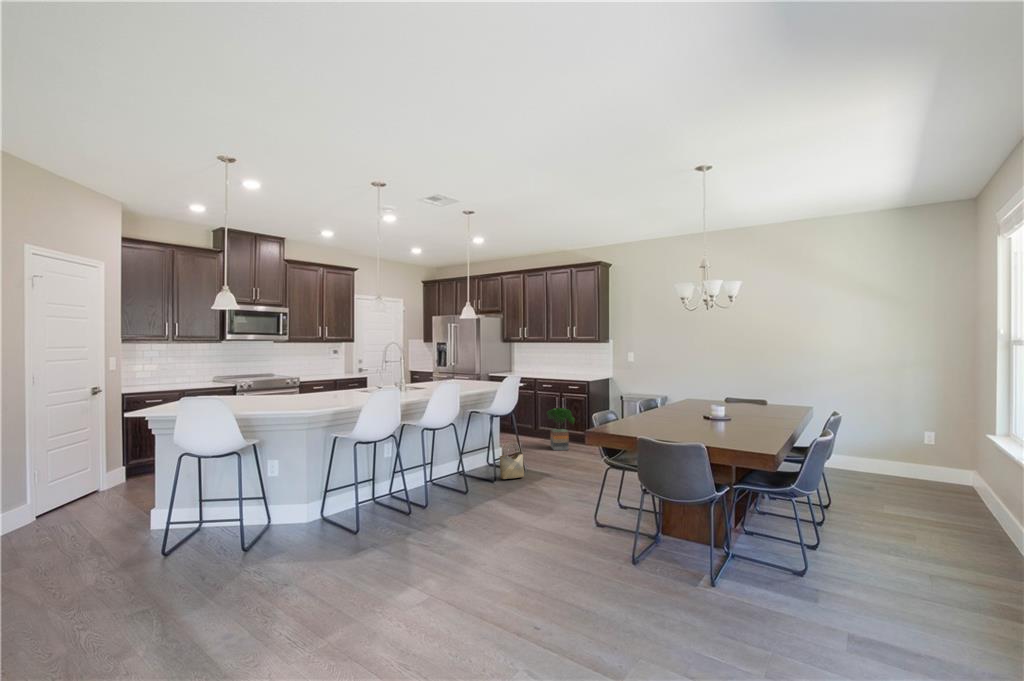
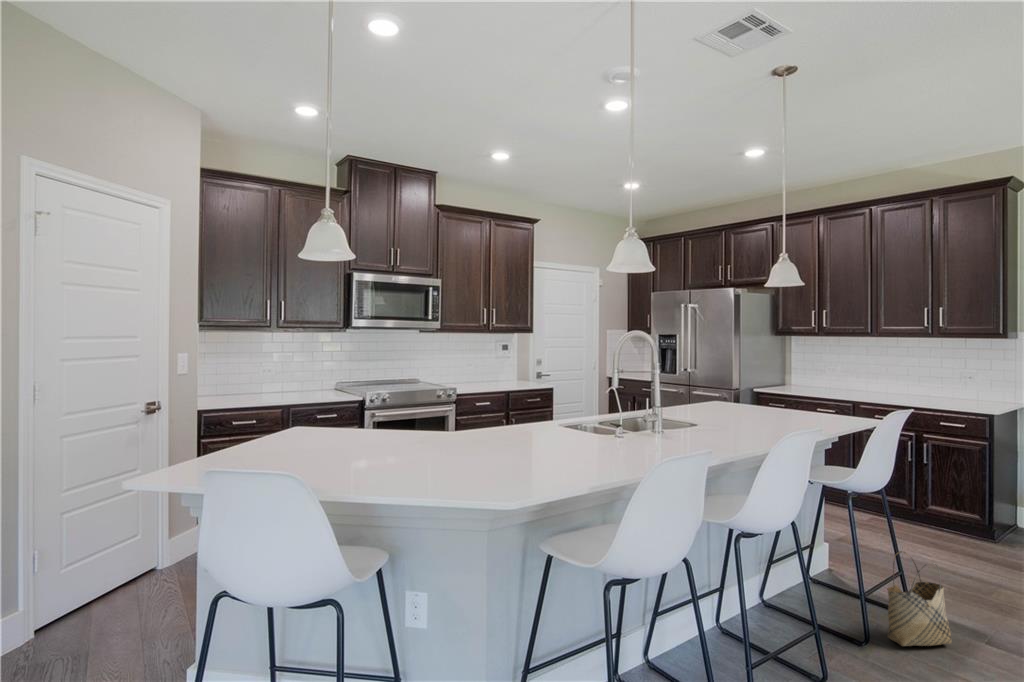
potted tree: present [547,408,574,450] -> none [912,462,994,554]

